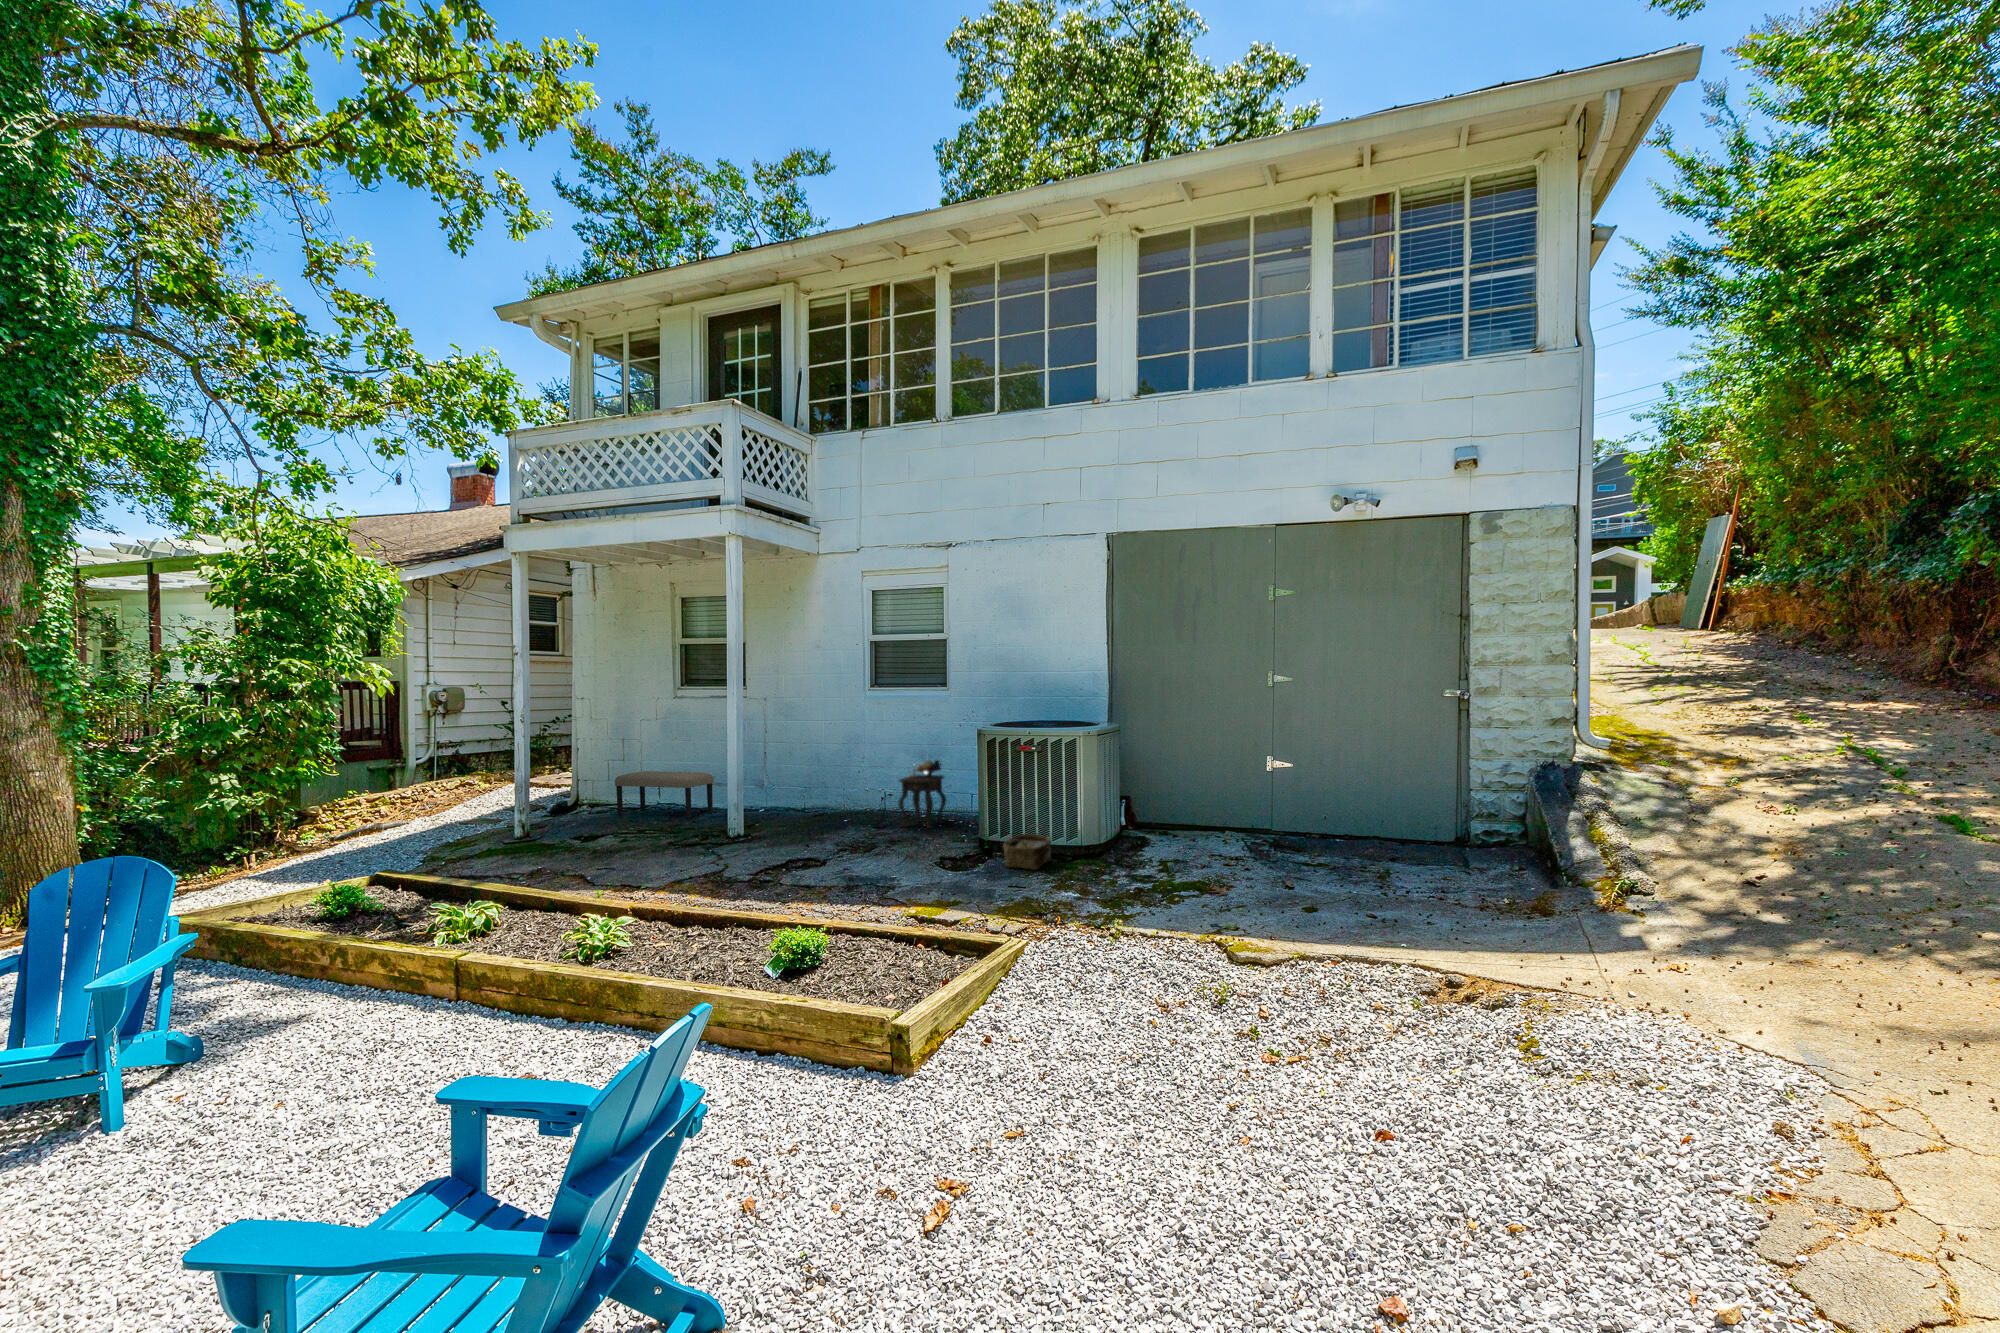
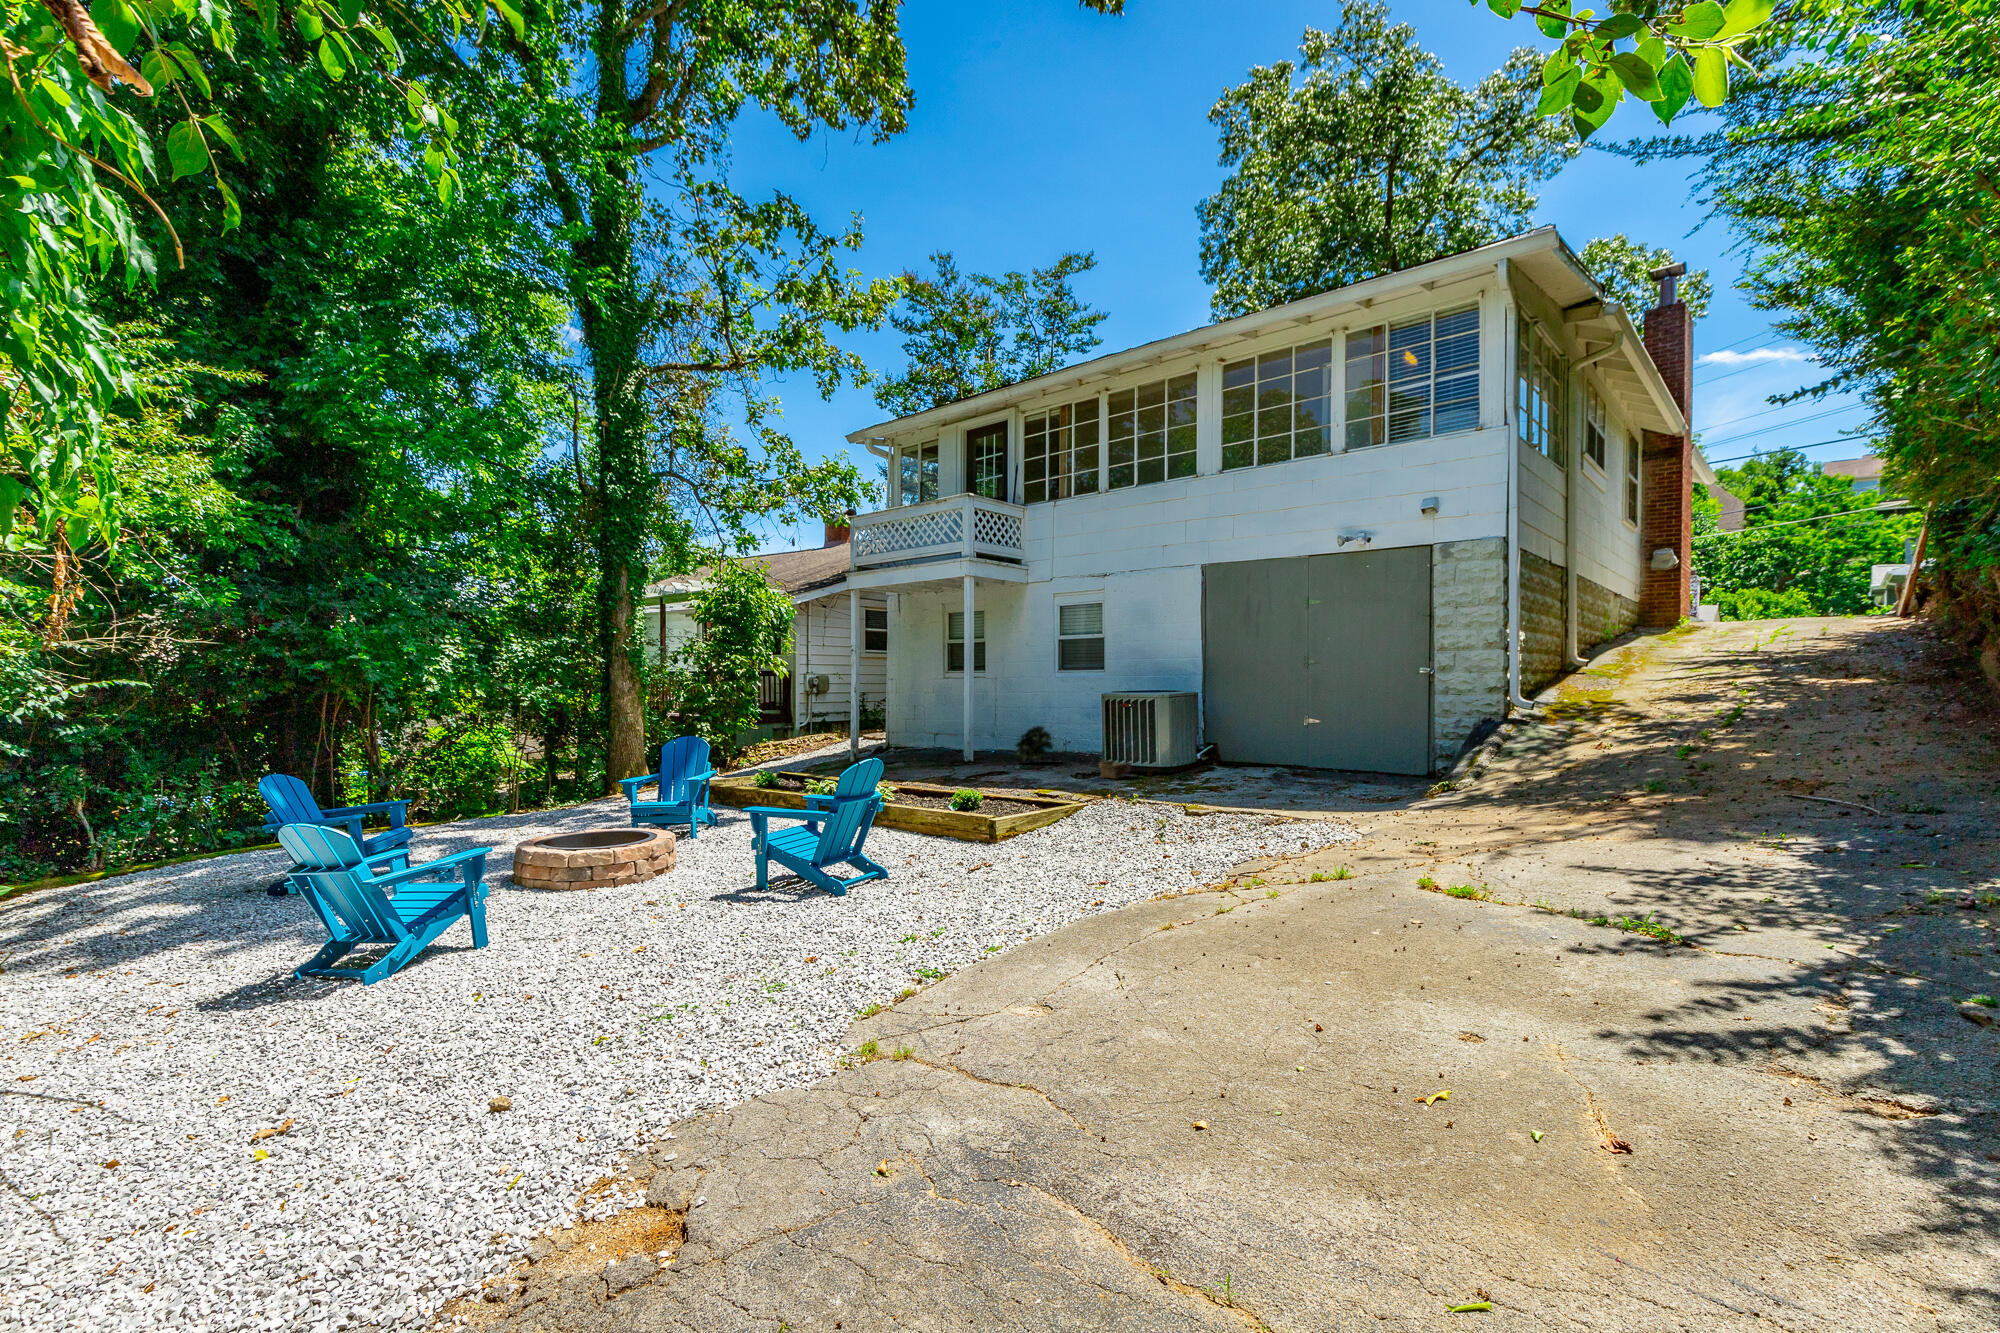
side table: present [898,760,946,829] -> none [1068,720,1102,766]
potted plant: none [809,769,878,829] -> present [1015,726,1054,763]
bench: present [615,771,714,819] -> none [908,729,966,759]

